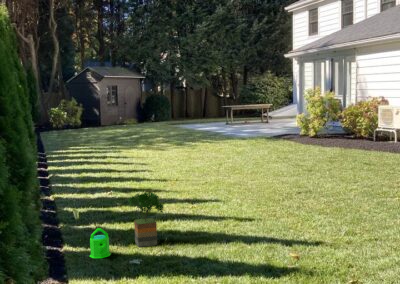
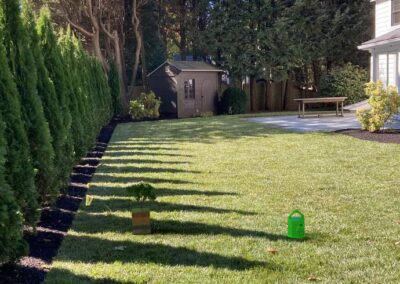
watering can: present [90,228,111,258] -> present [286,210,306,238]

